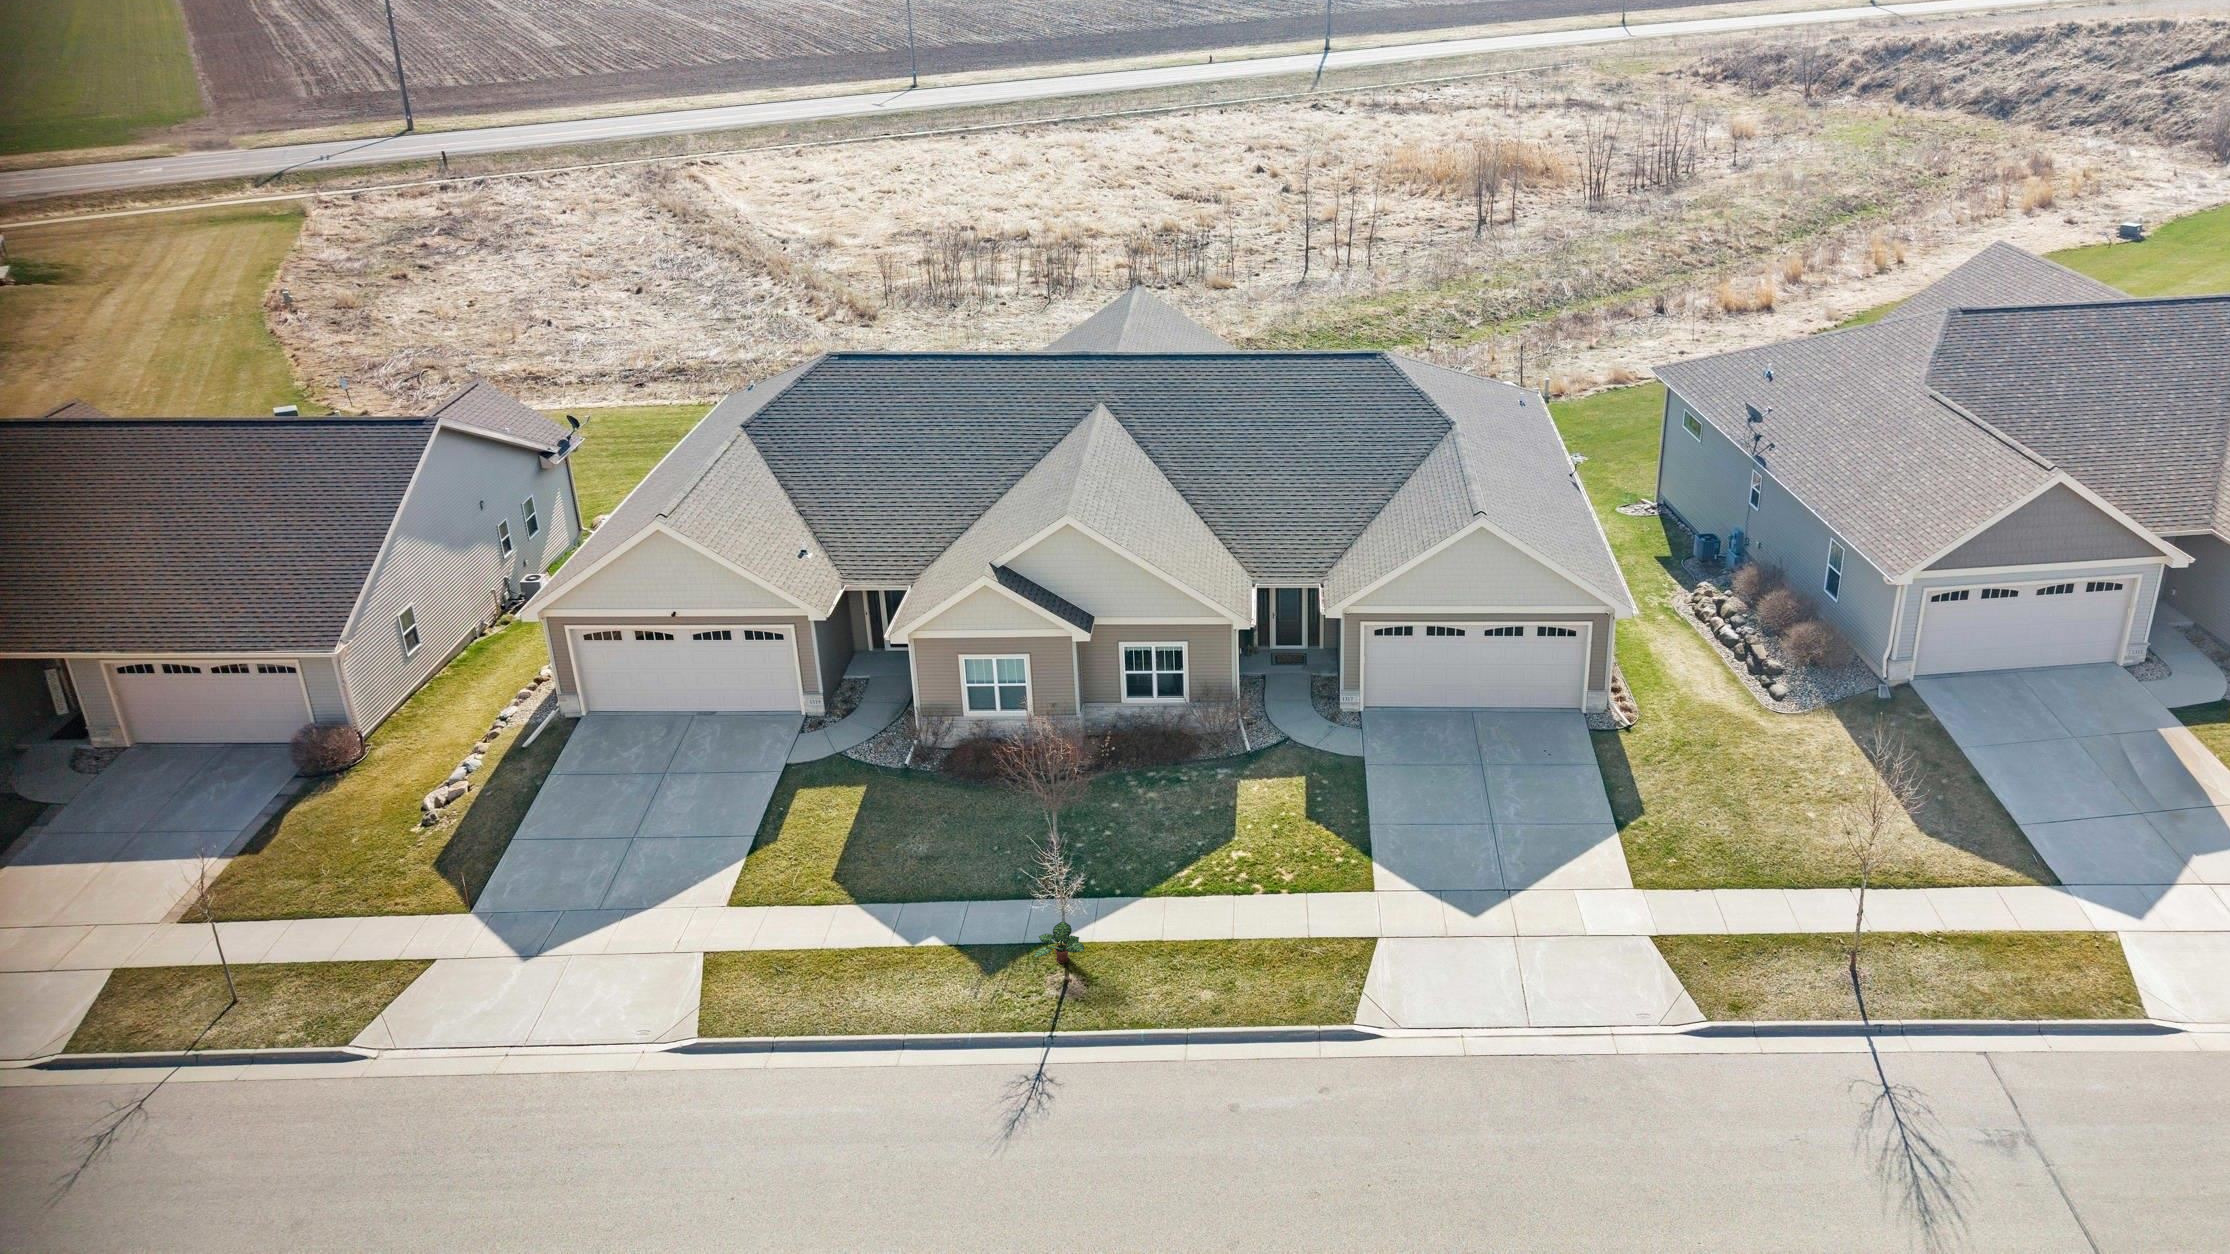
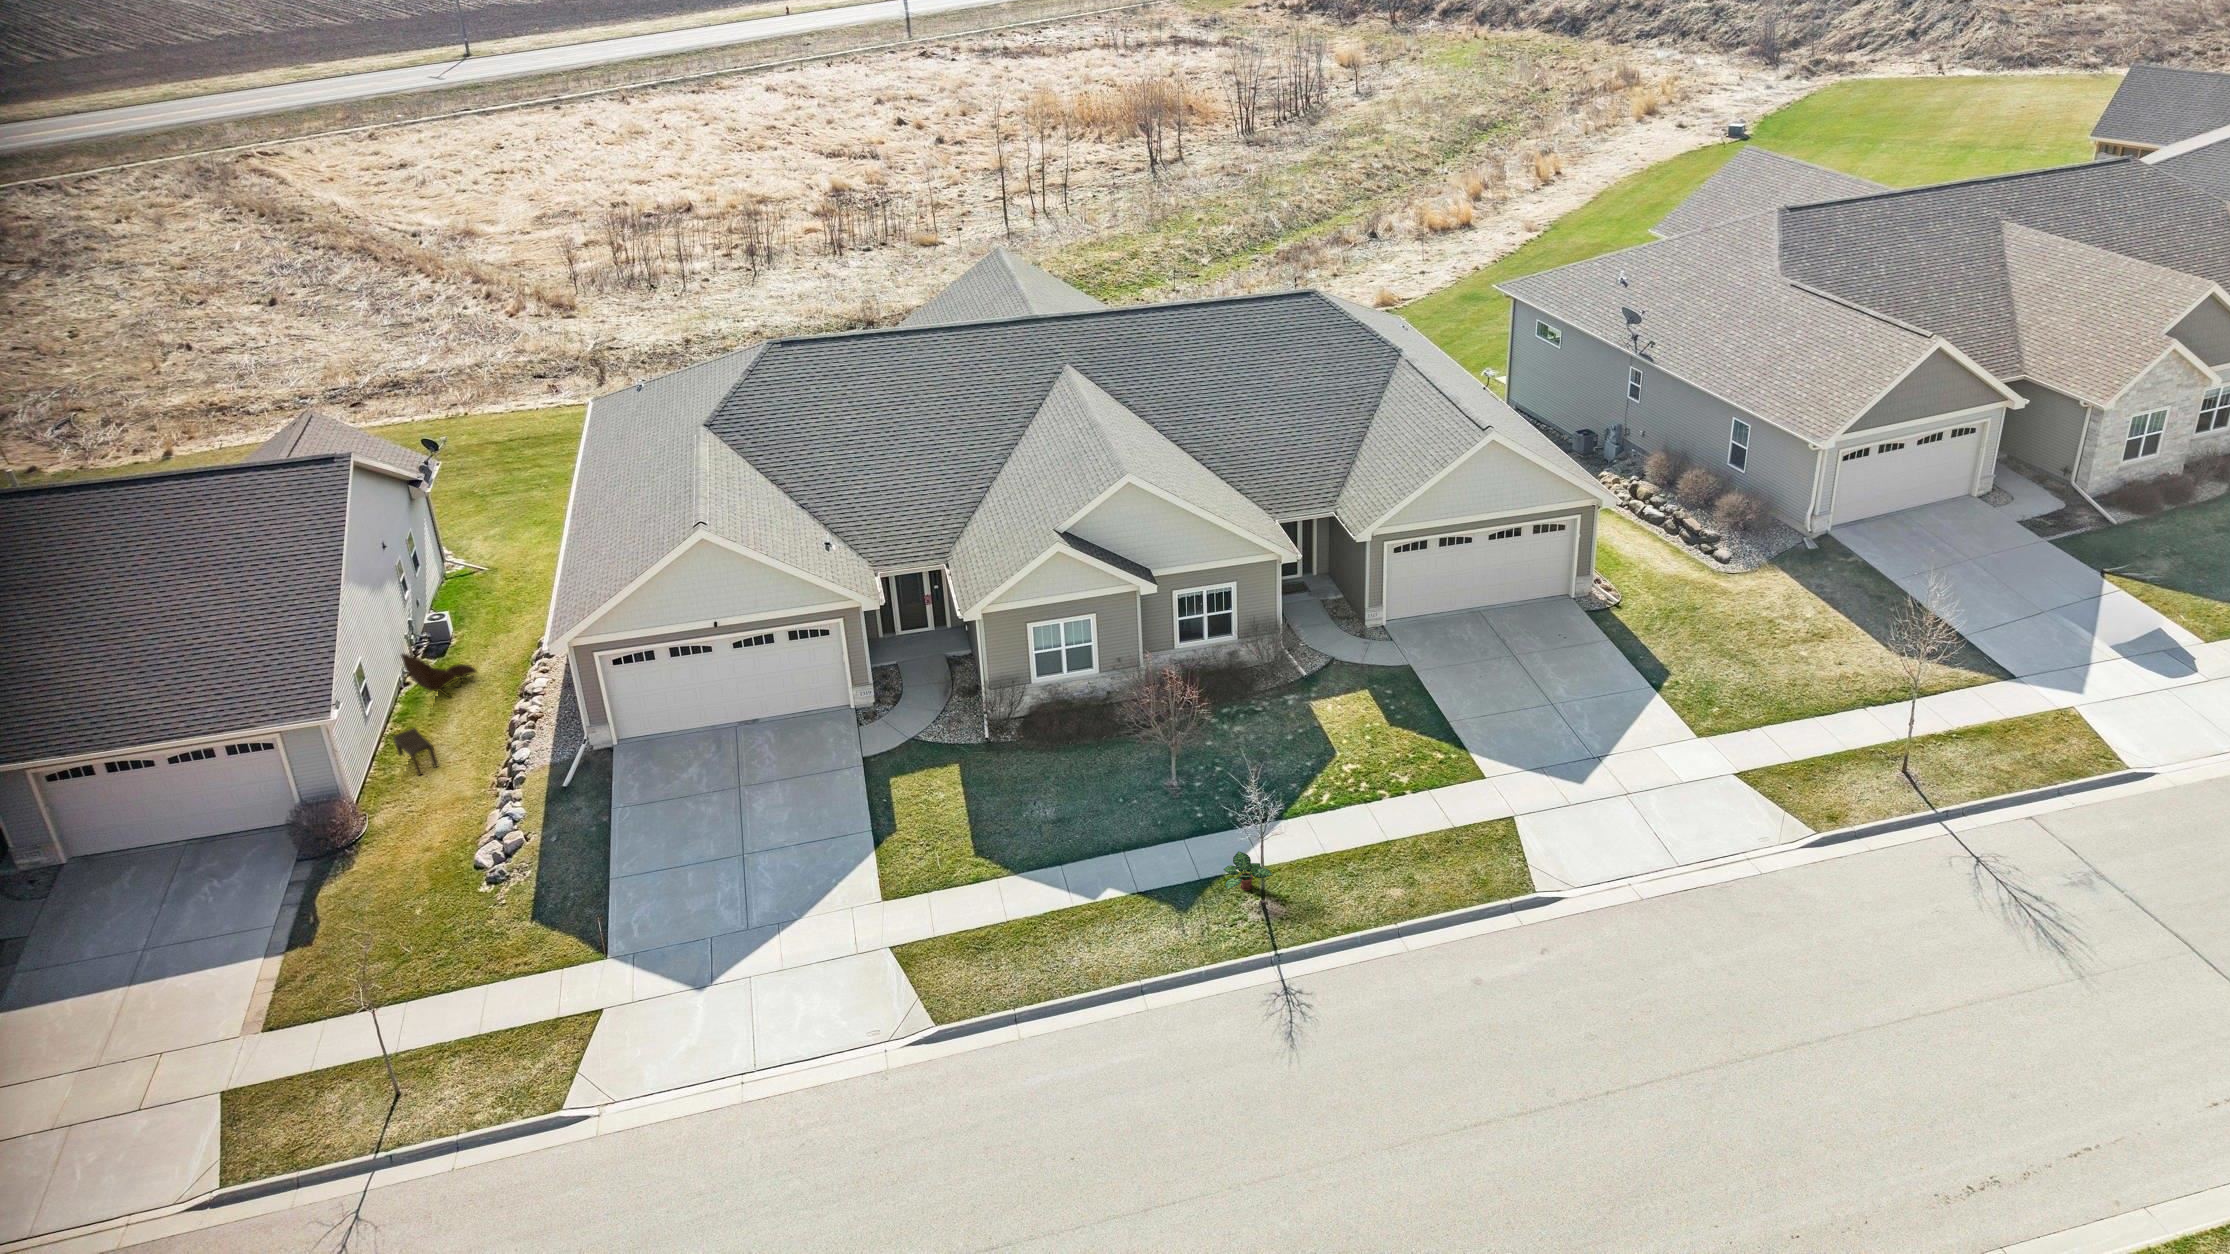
lounge chair: none [442,605,512,654] -> present [401,654,476,697]
bench: none [404,674,436,719] -> present [393,728,438,775]

